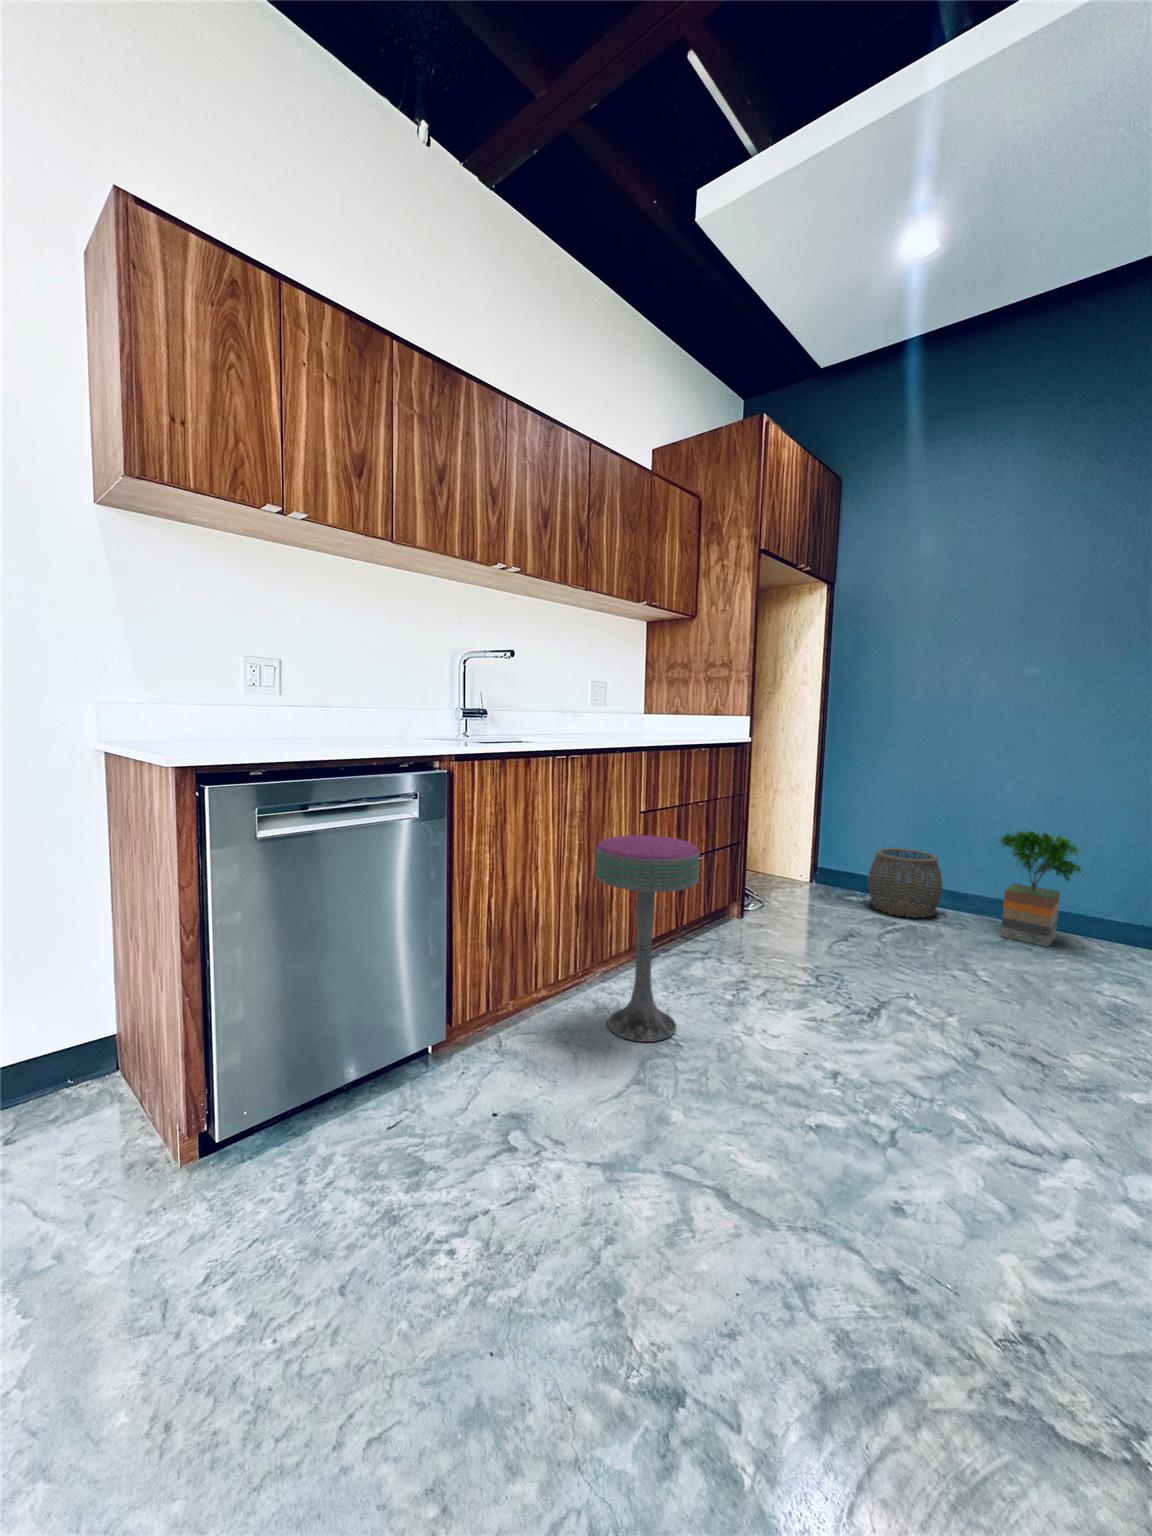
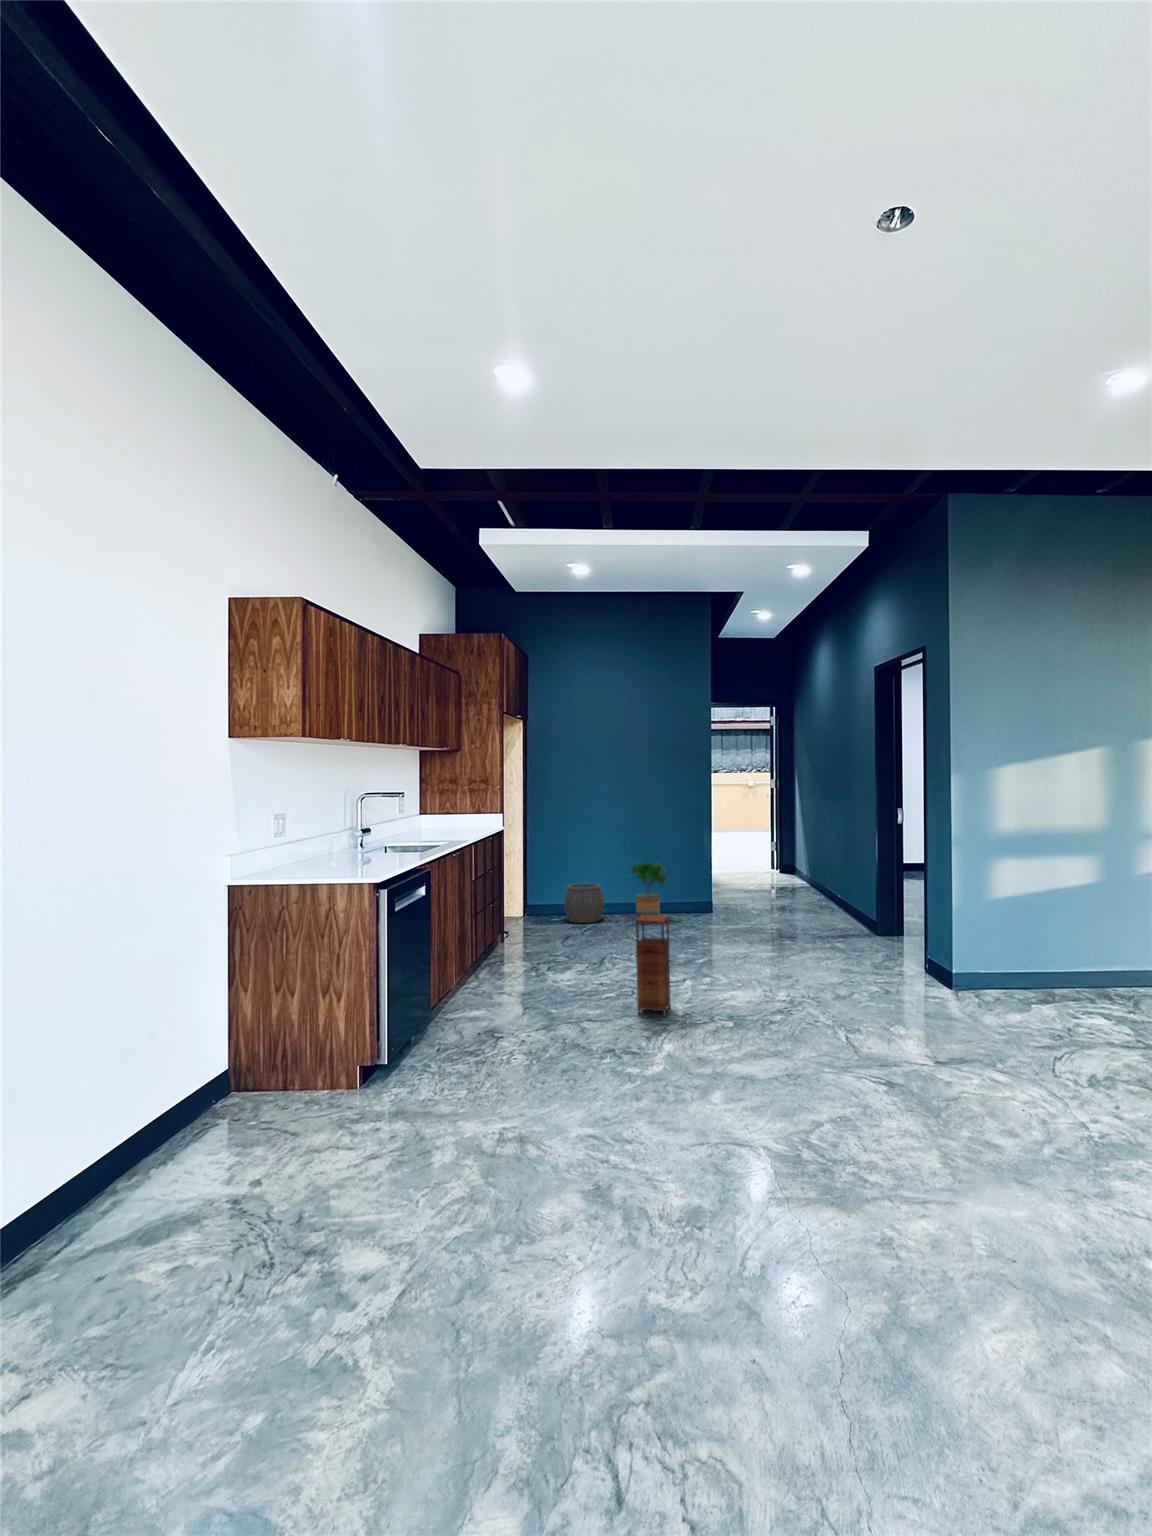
bar stool: present [595,835,700,1042] -> none [476,887,530,994]
storage cabinet: none [859,974,1001,1307] -> present [636,914,671,1016]

